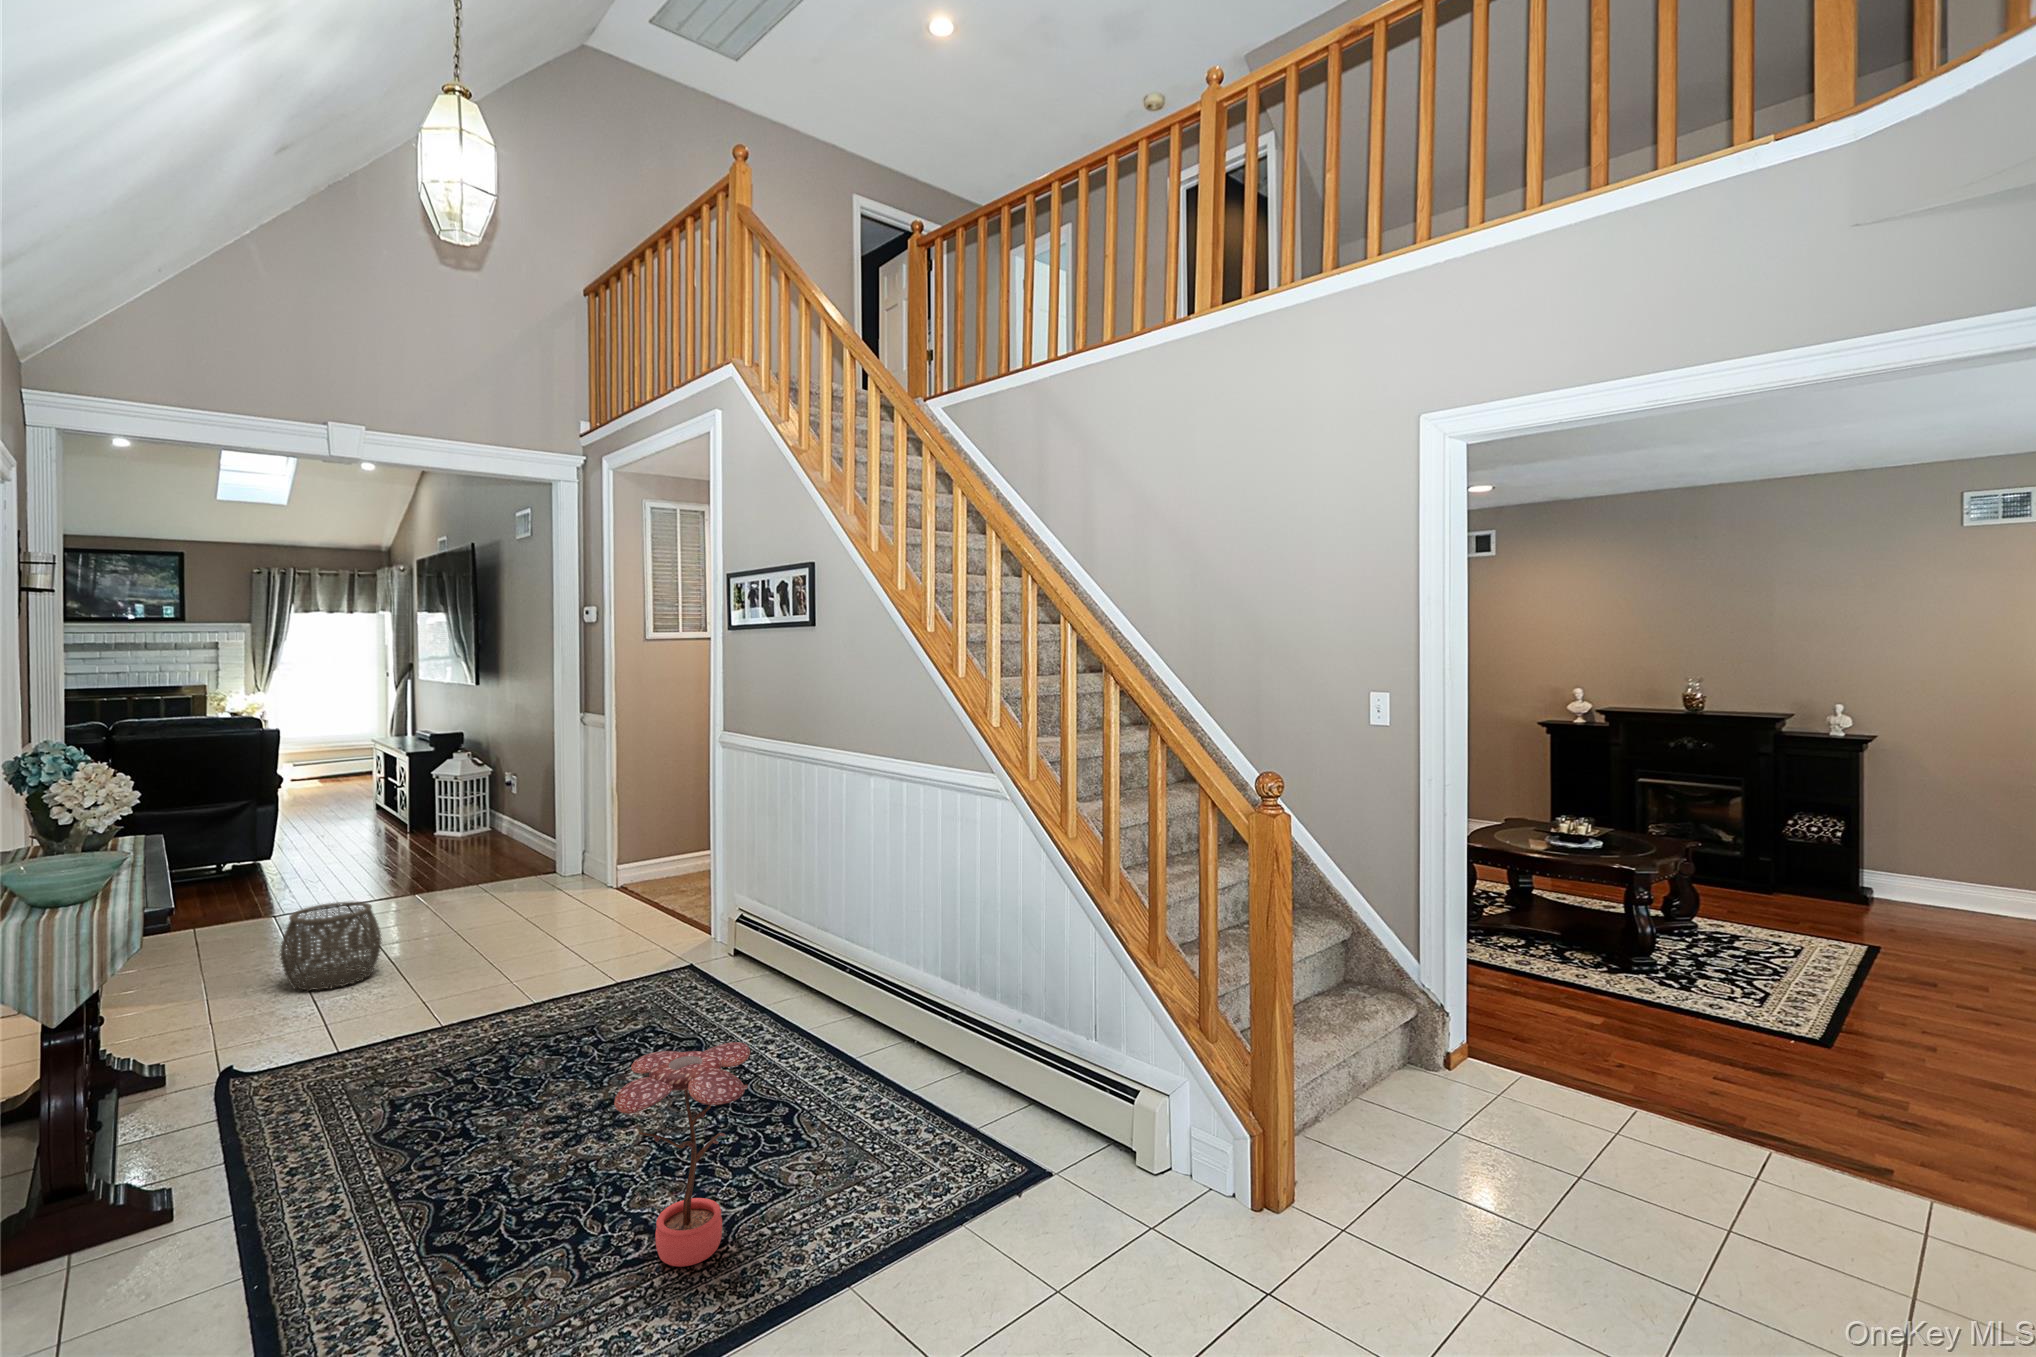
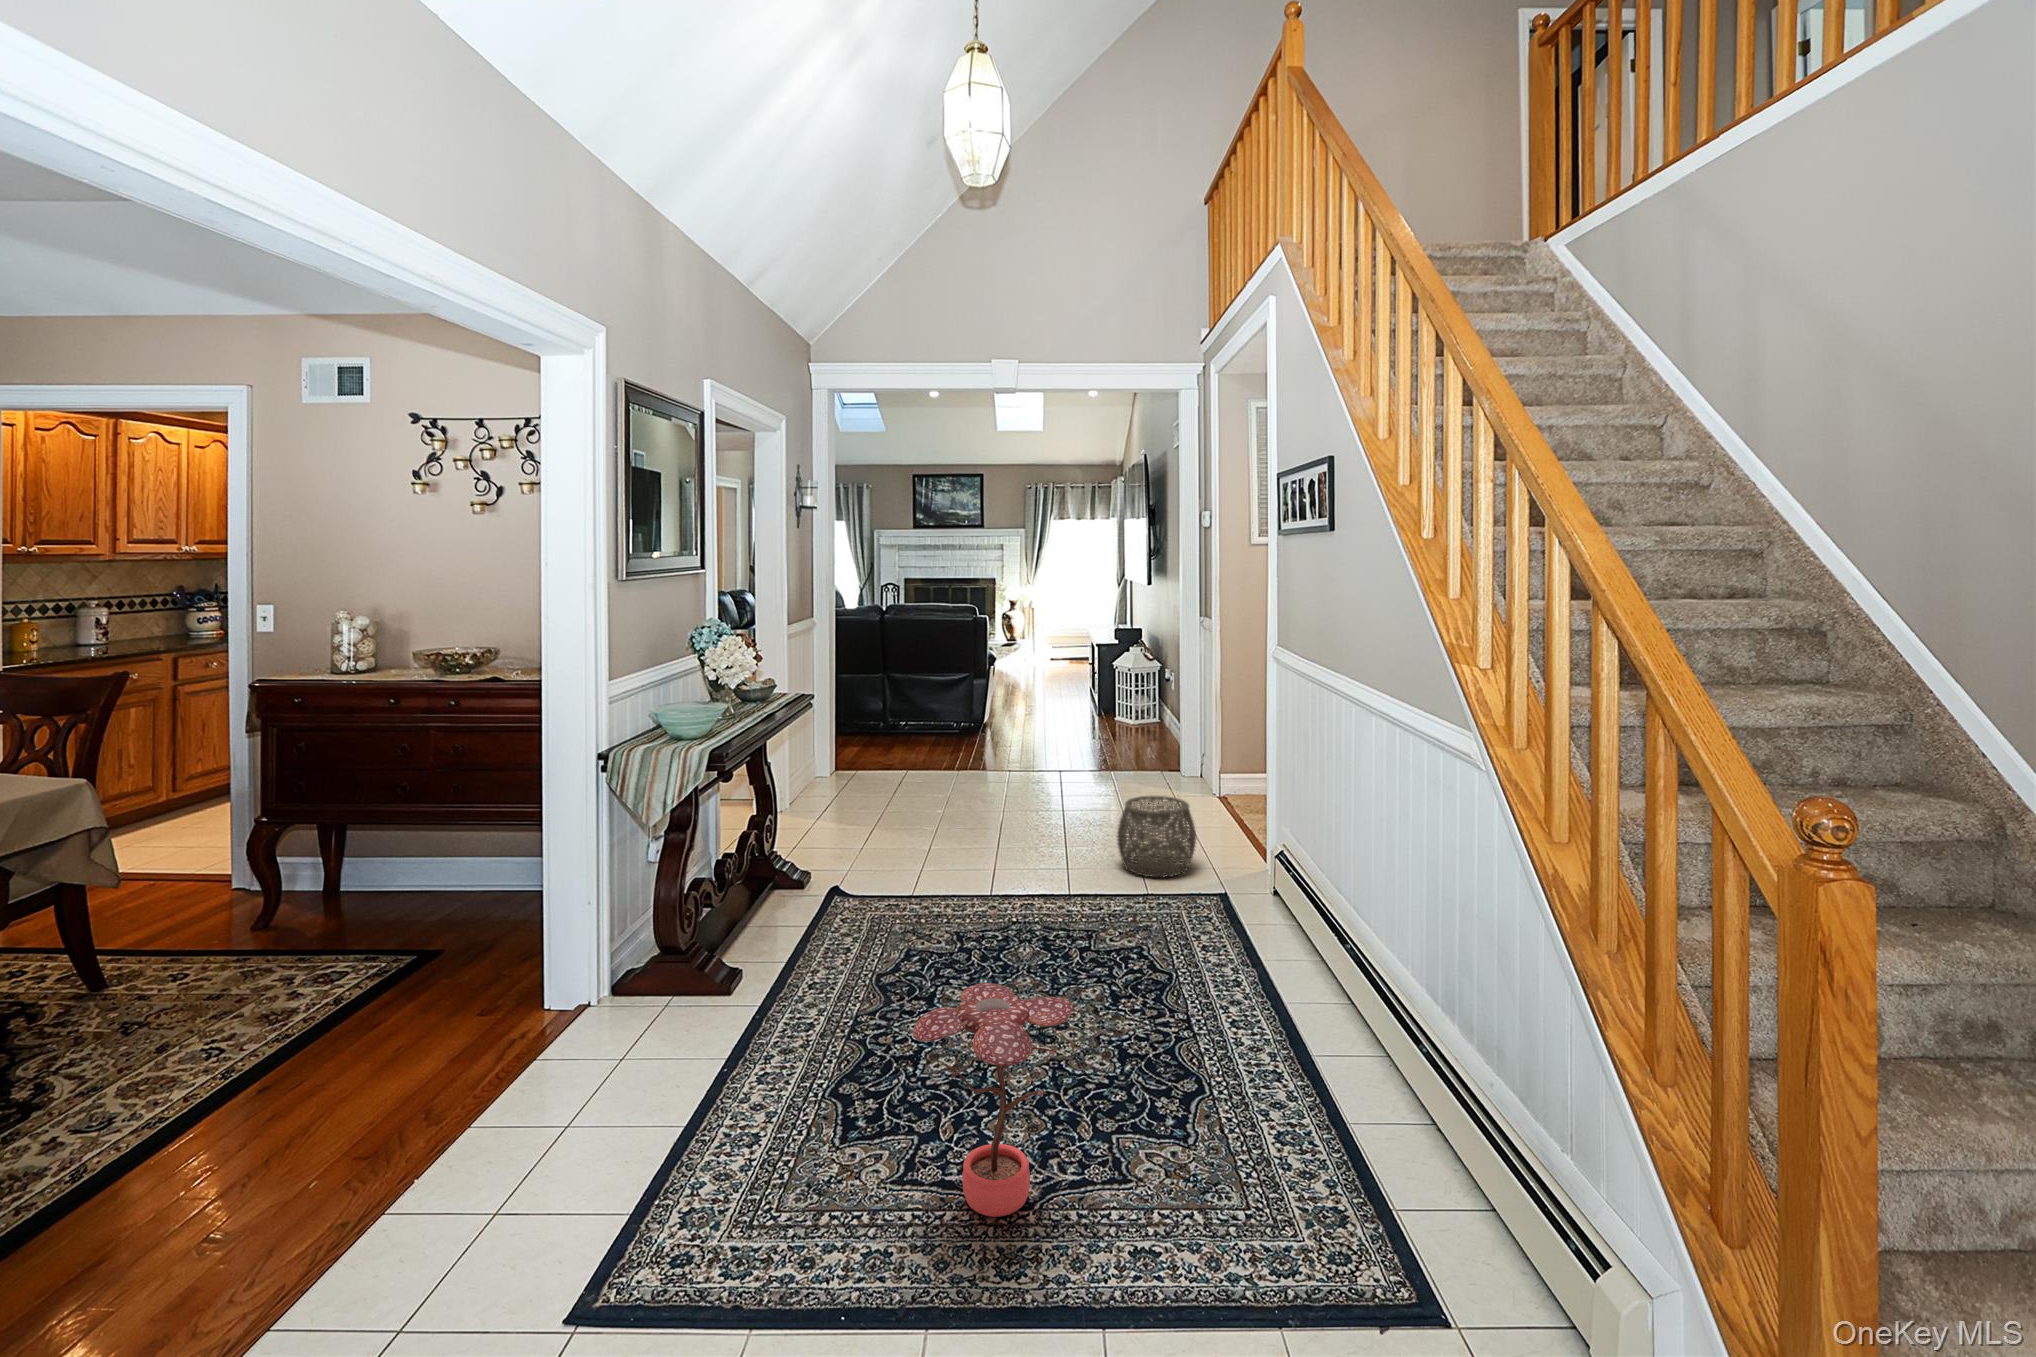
woven basket: present [280,901,382,991] -> present [1117,796,1196,878]

